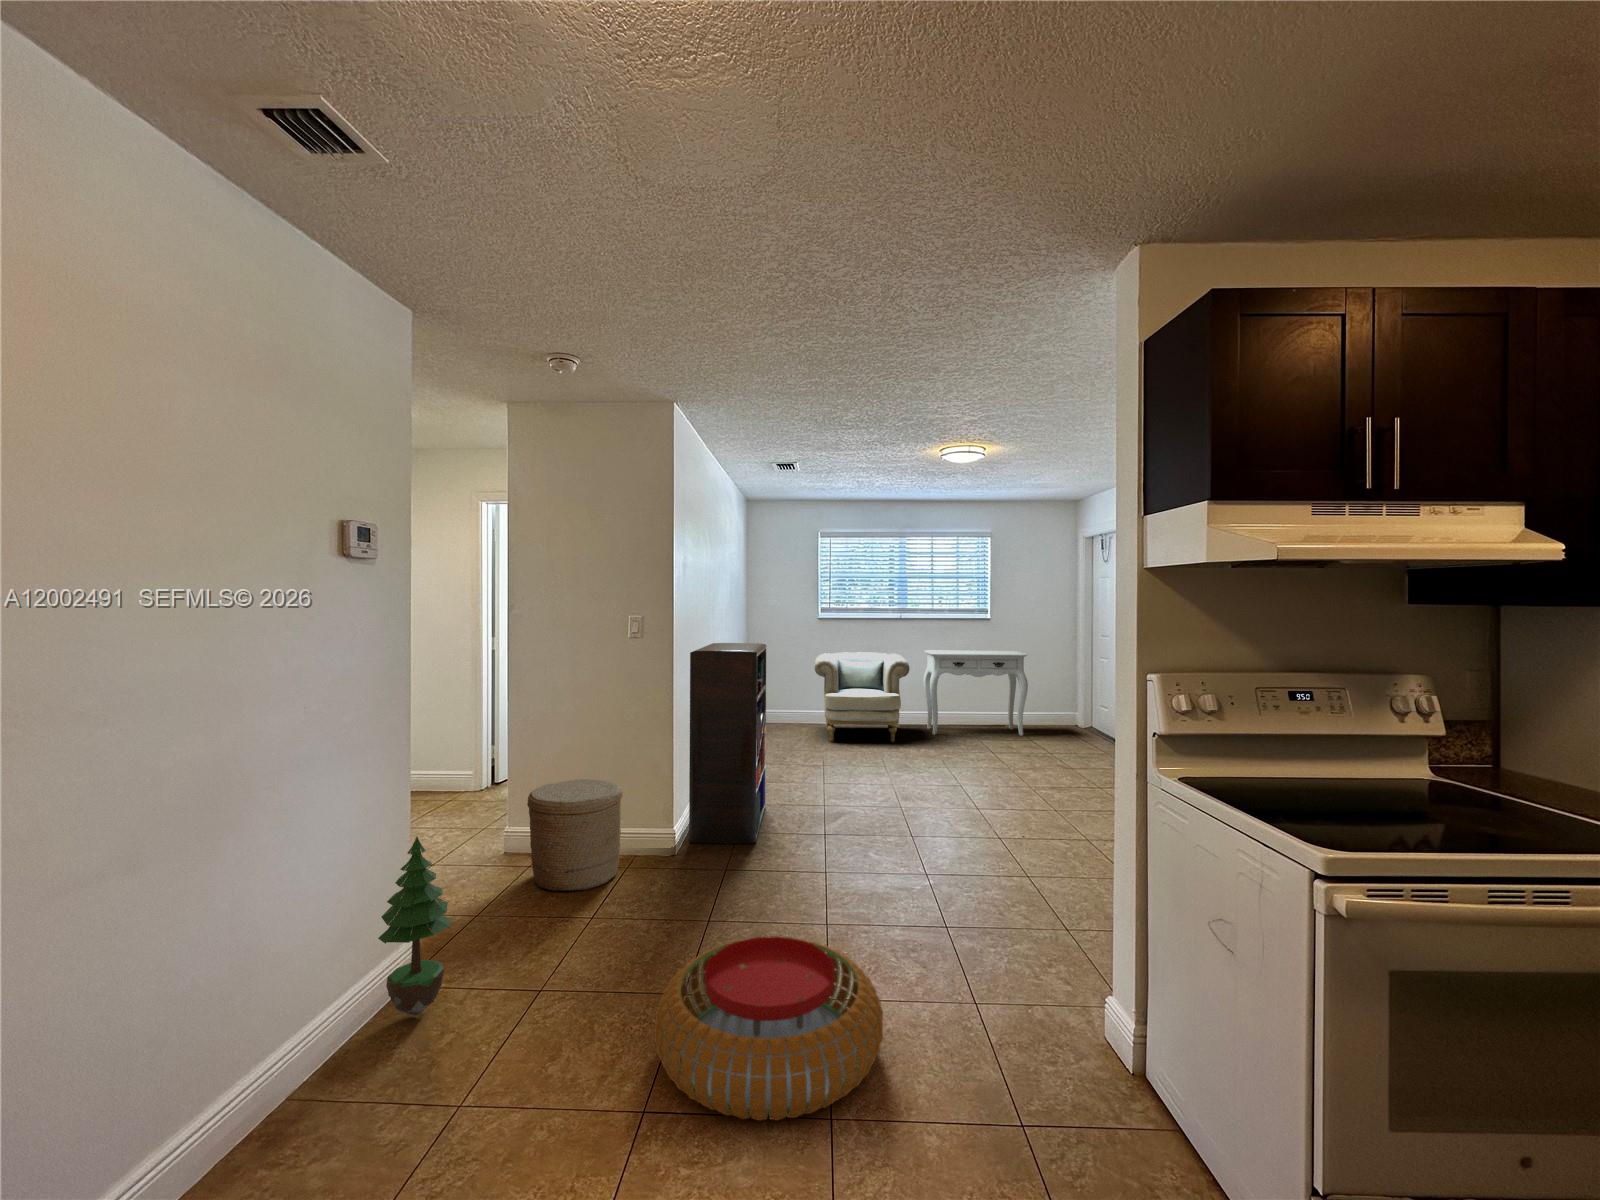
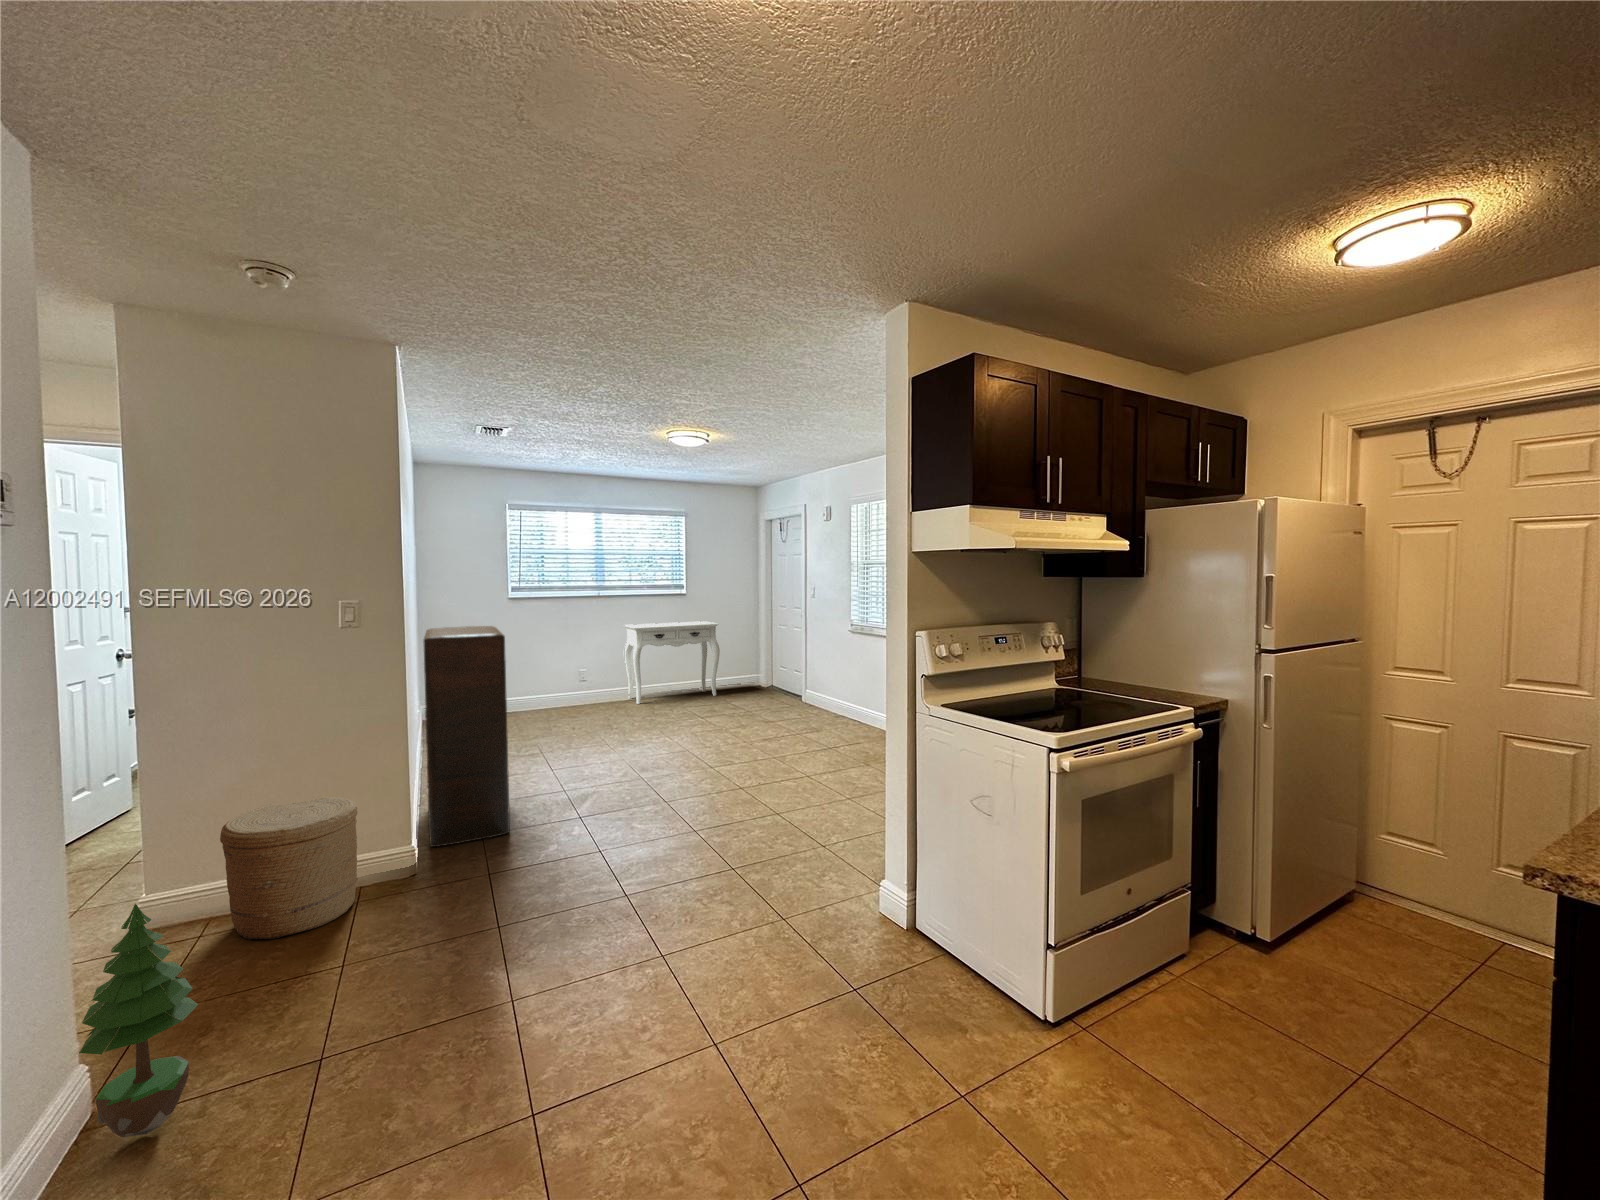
armchair: present [814,652,910,742] -> none [511,630,616,723]
pouf: present [654,936,883,1121] -> none [511,903,737,1080]

